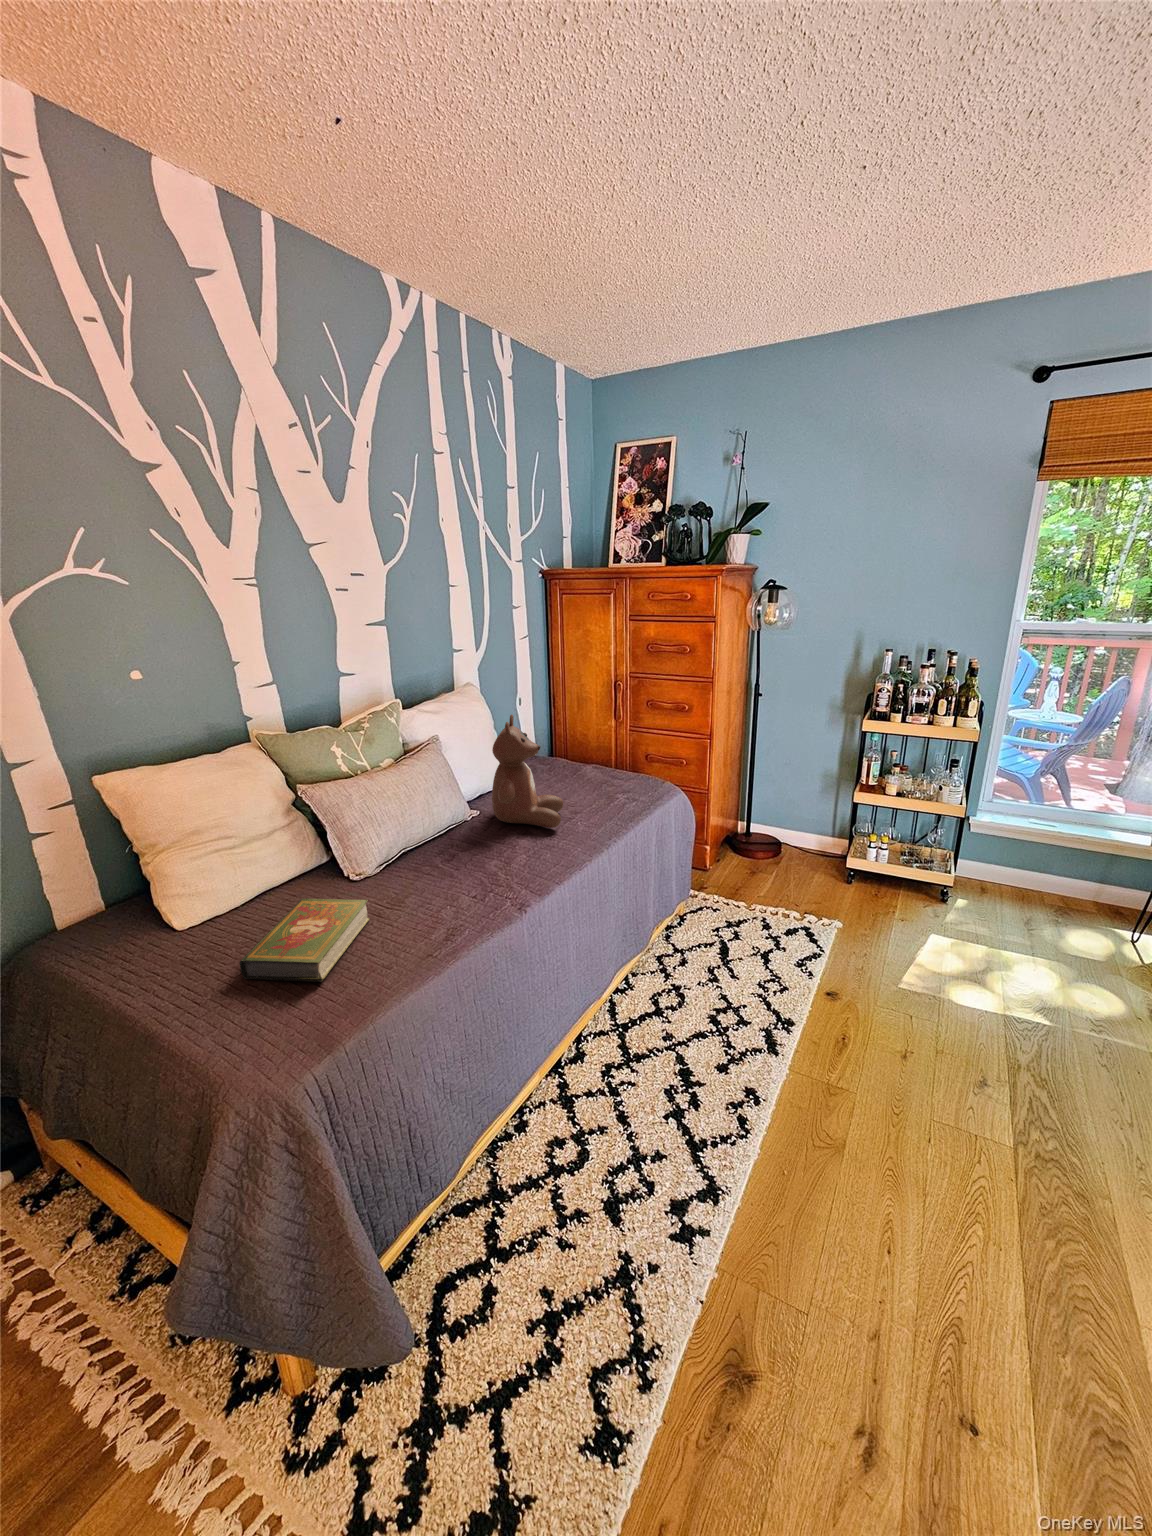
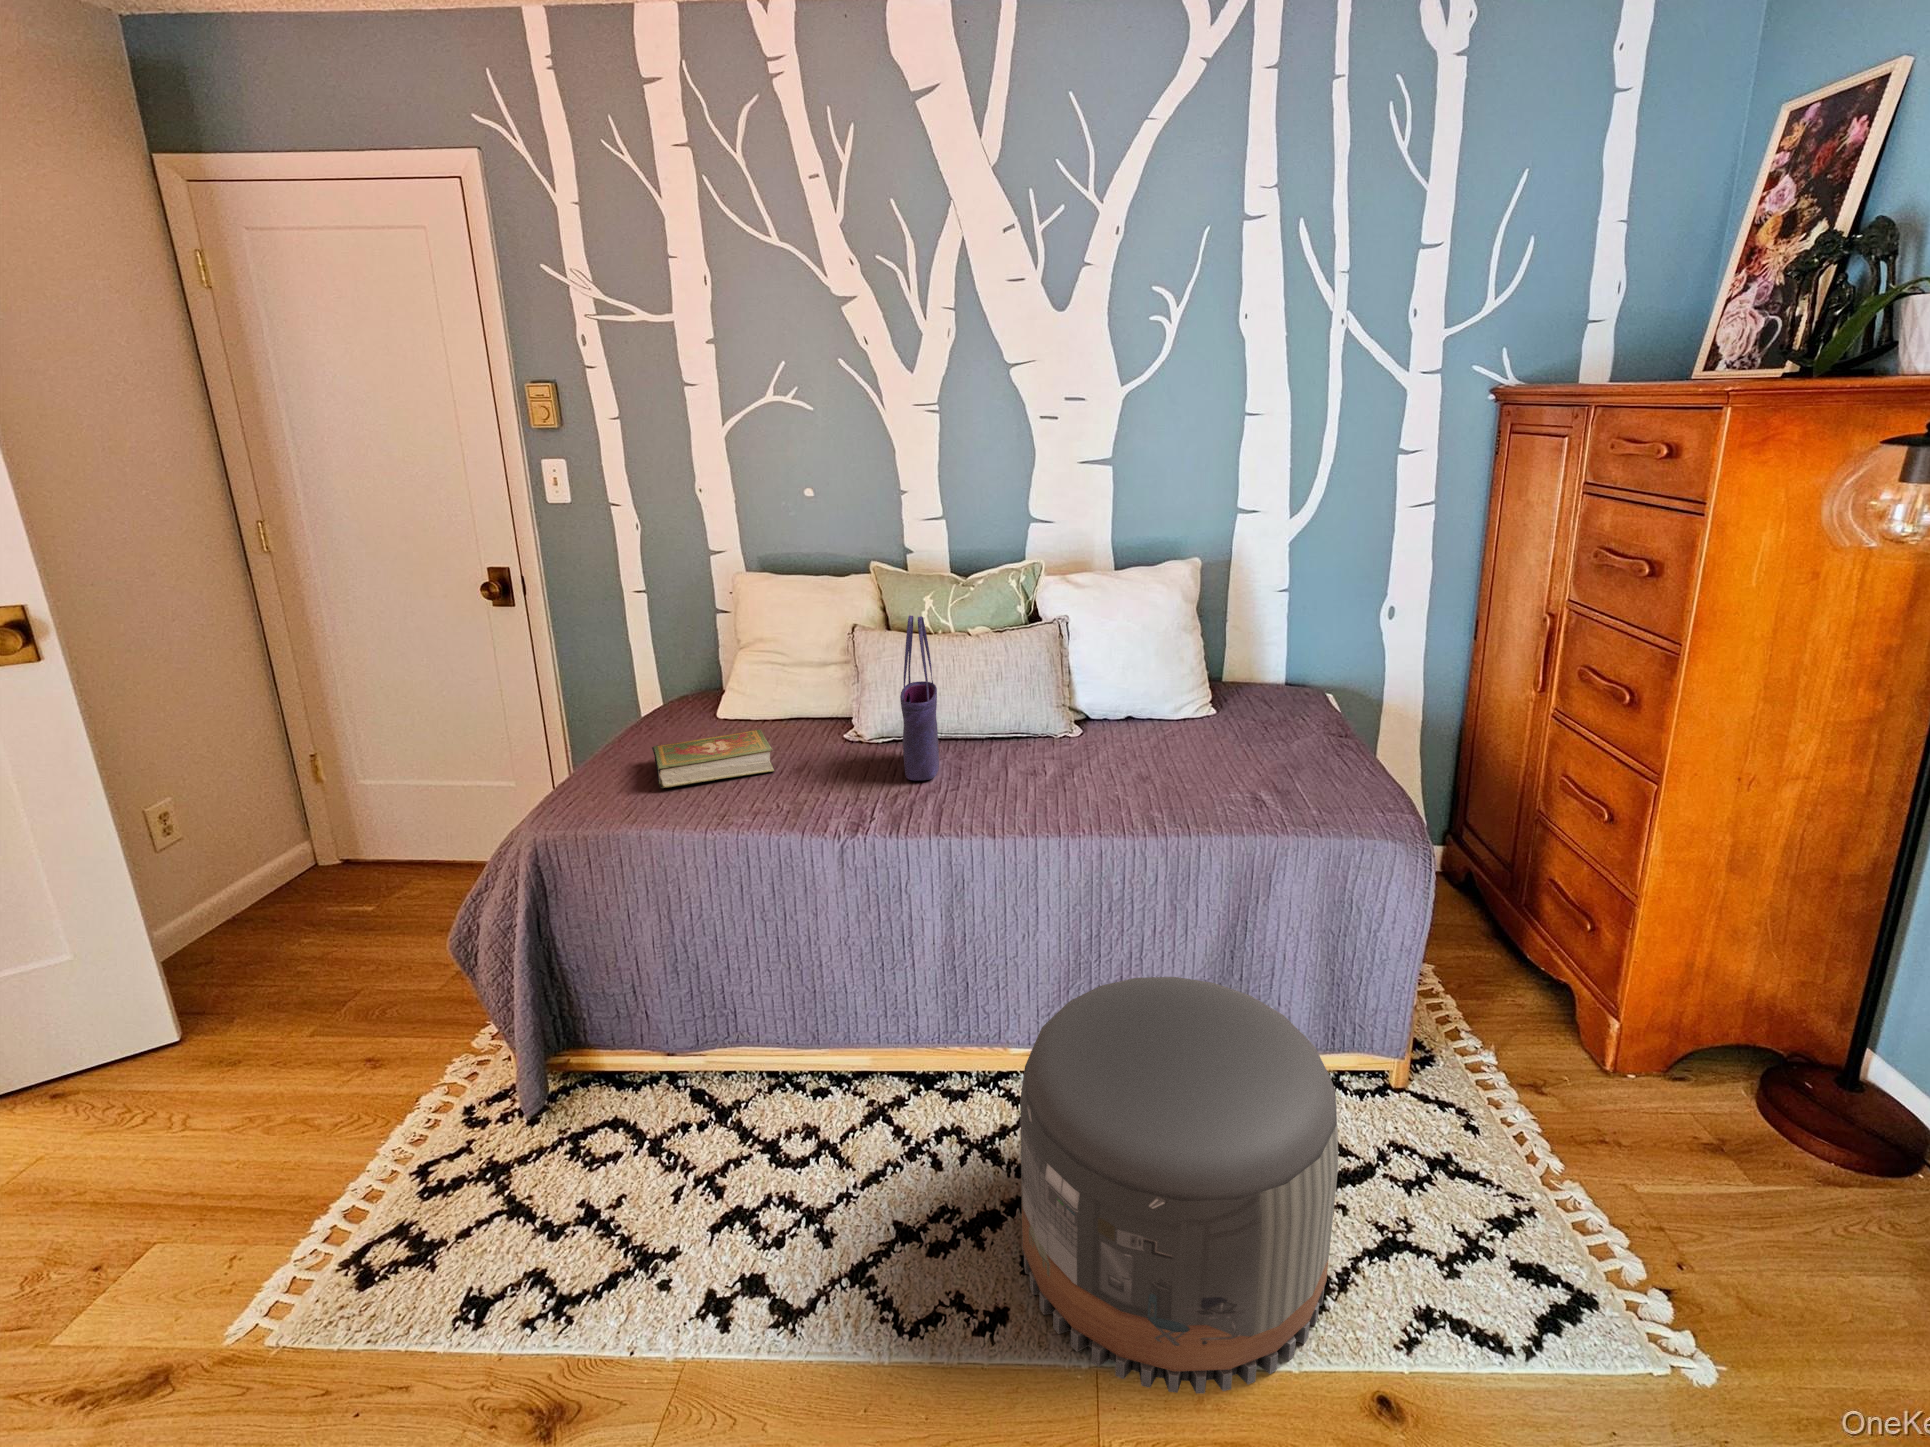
stuffed bear: present [492,714,563,828] -> none [1016,607,1145,786]
tote bag: none [427,746,481,872] -> present [900,615,939,780]
pouf: none [655,881,825,1077] -> present [1020,977,1338,1394]

